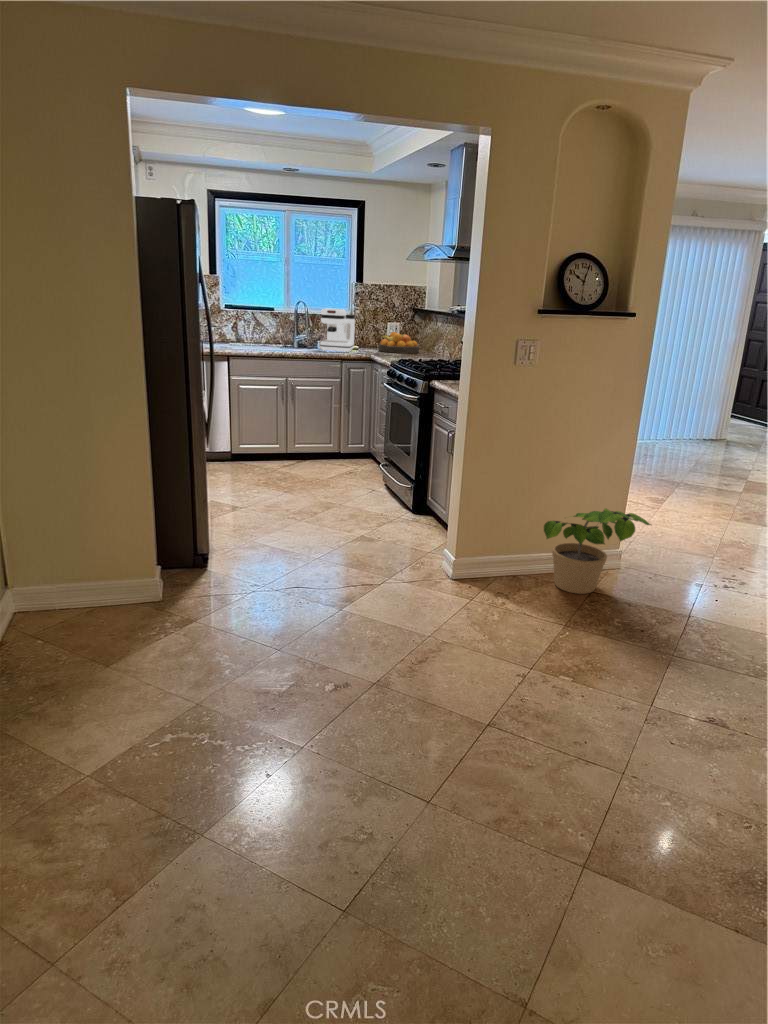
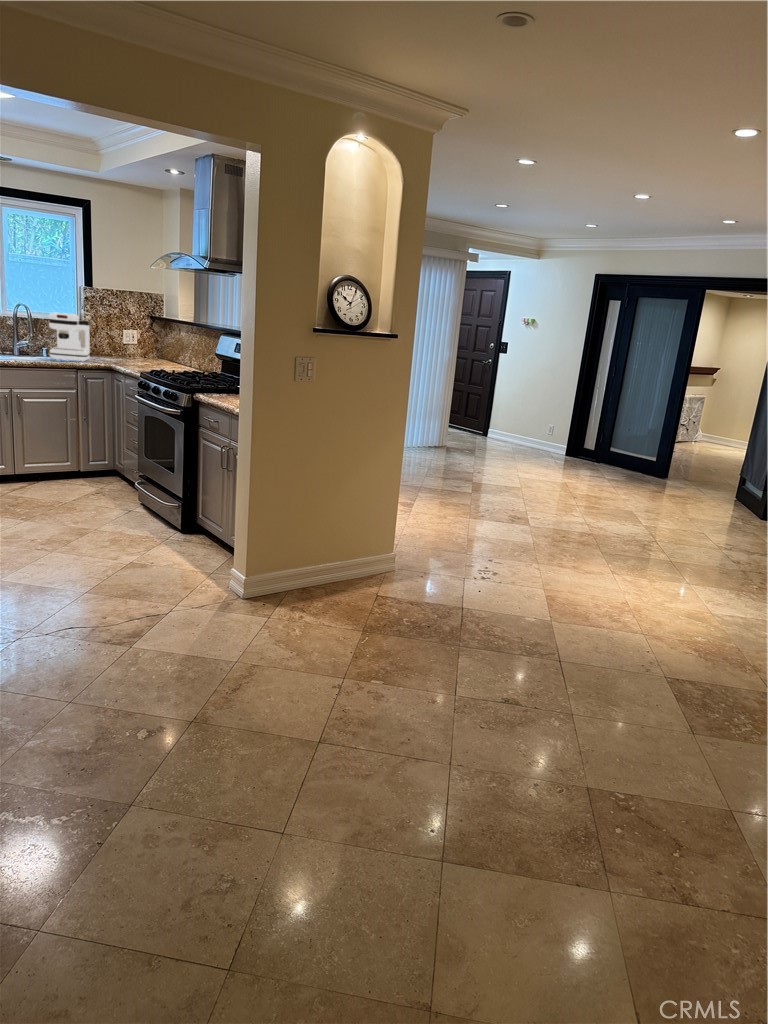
fruit bowl: present [379,332,419,353] -> none [118,341,163,364]
potted plant: present [544,509,651,594] -> none [331,516,429,598]

